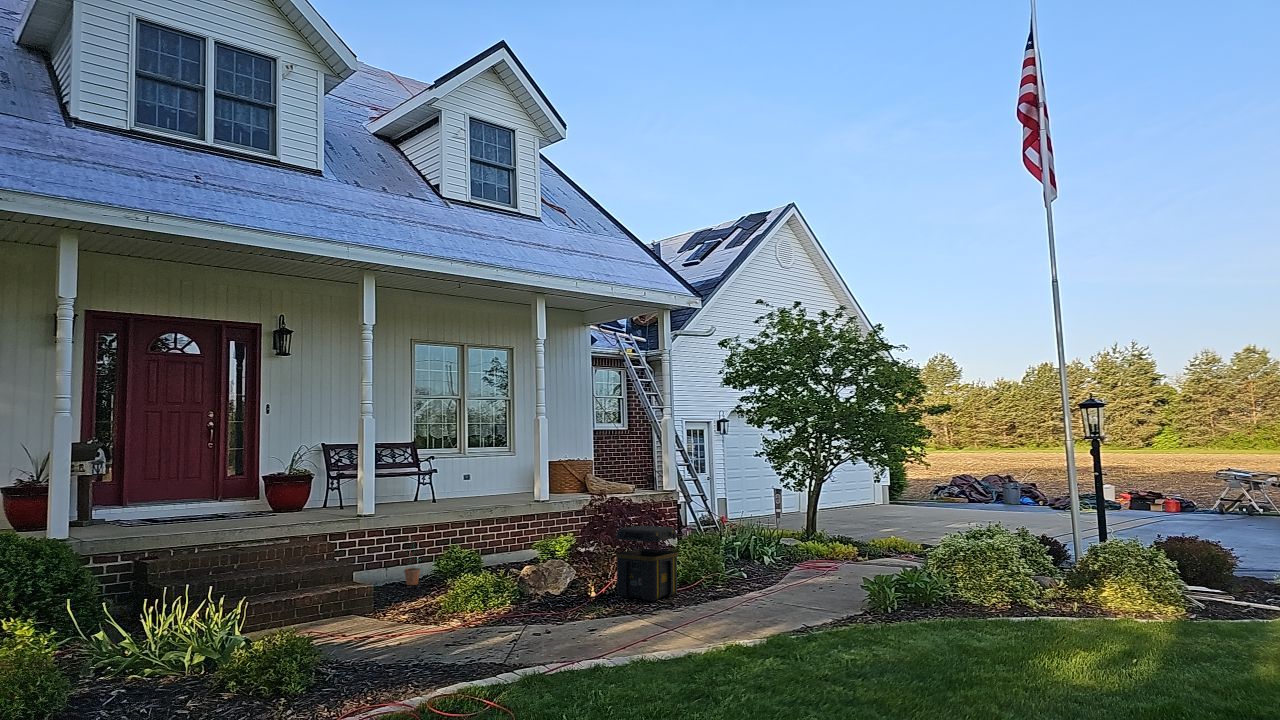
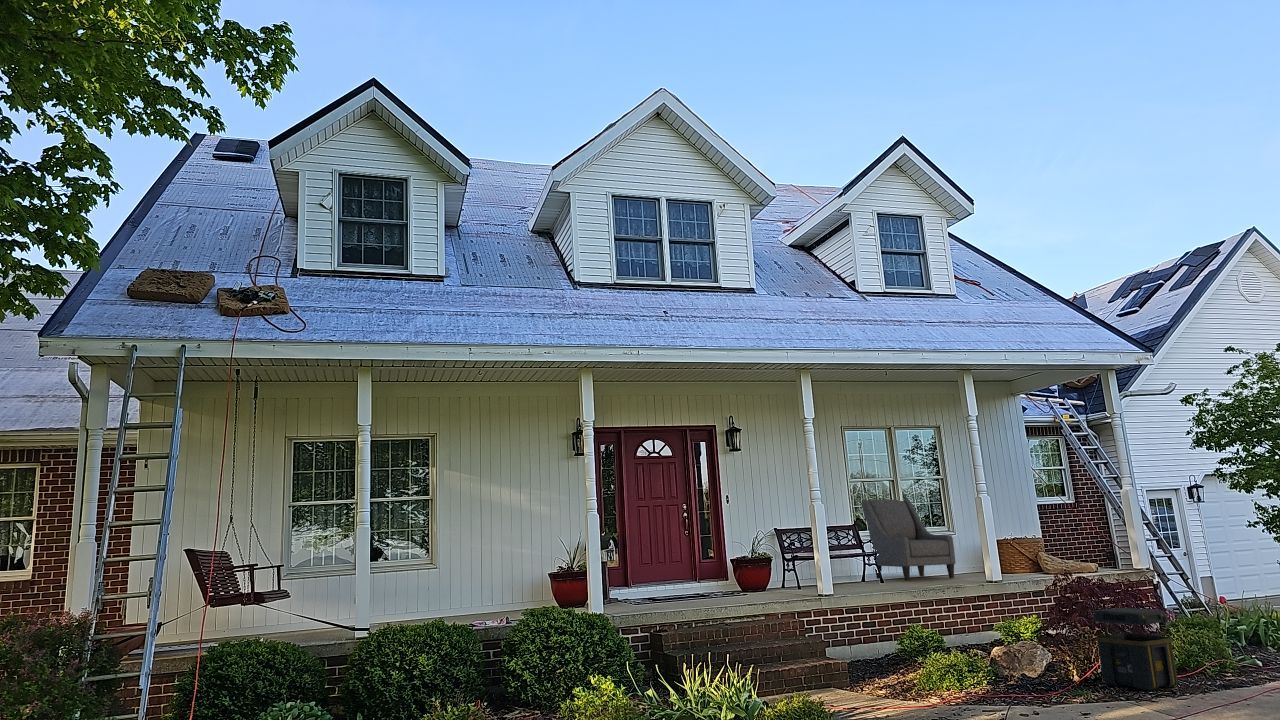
chair: none [423,417,510,501] -> present [862,499,956,581]
potted plant: present [399,537,421,585] -> none [860,615,884,662]

